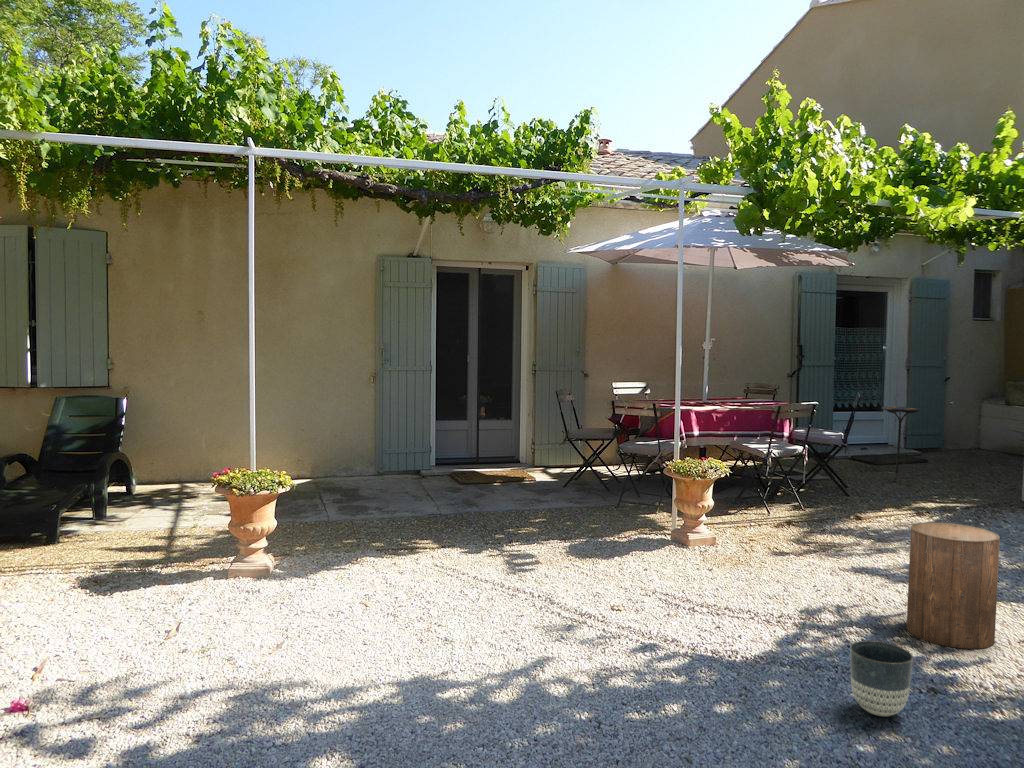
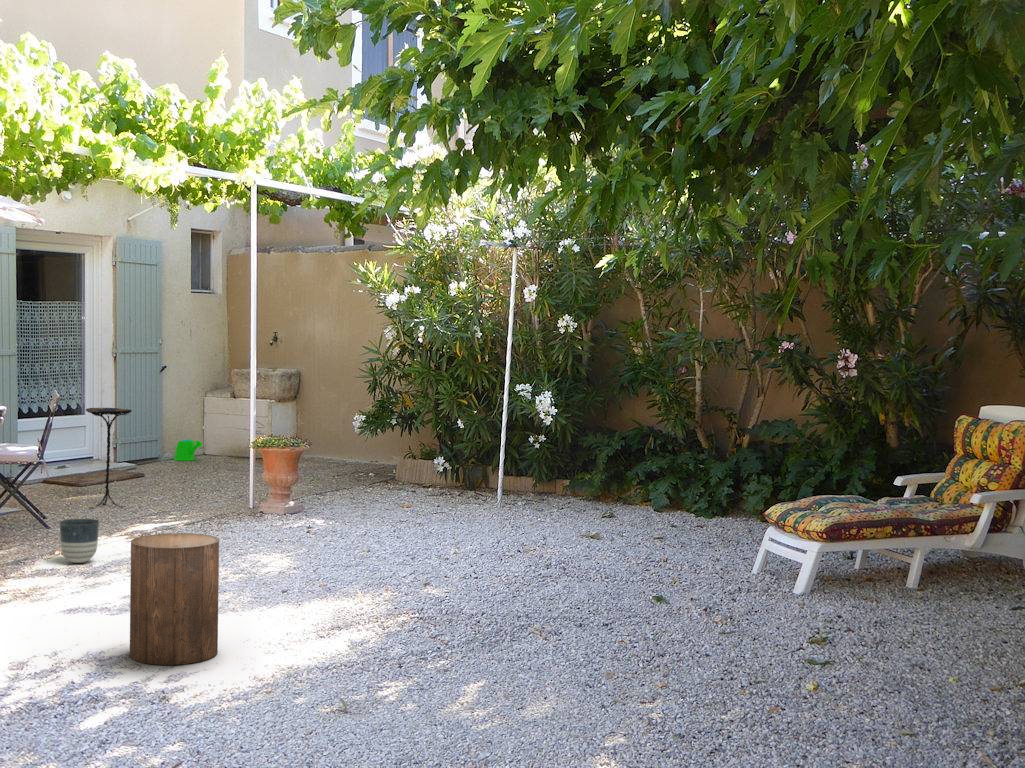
watering can: none [952,427,980,451] -> present [174,439,202,461]
planter: present [850,641,913,716] -> present [60,519,99,563]

